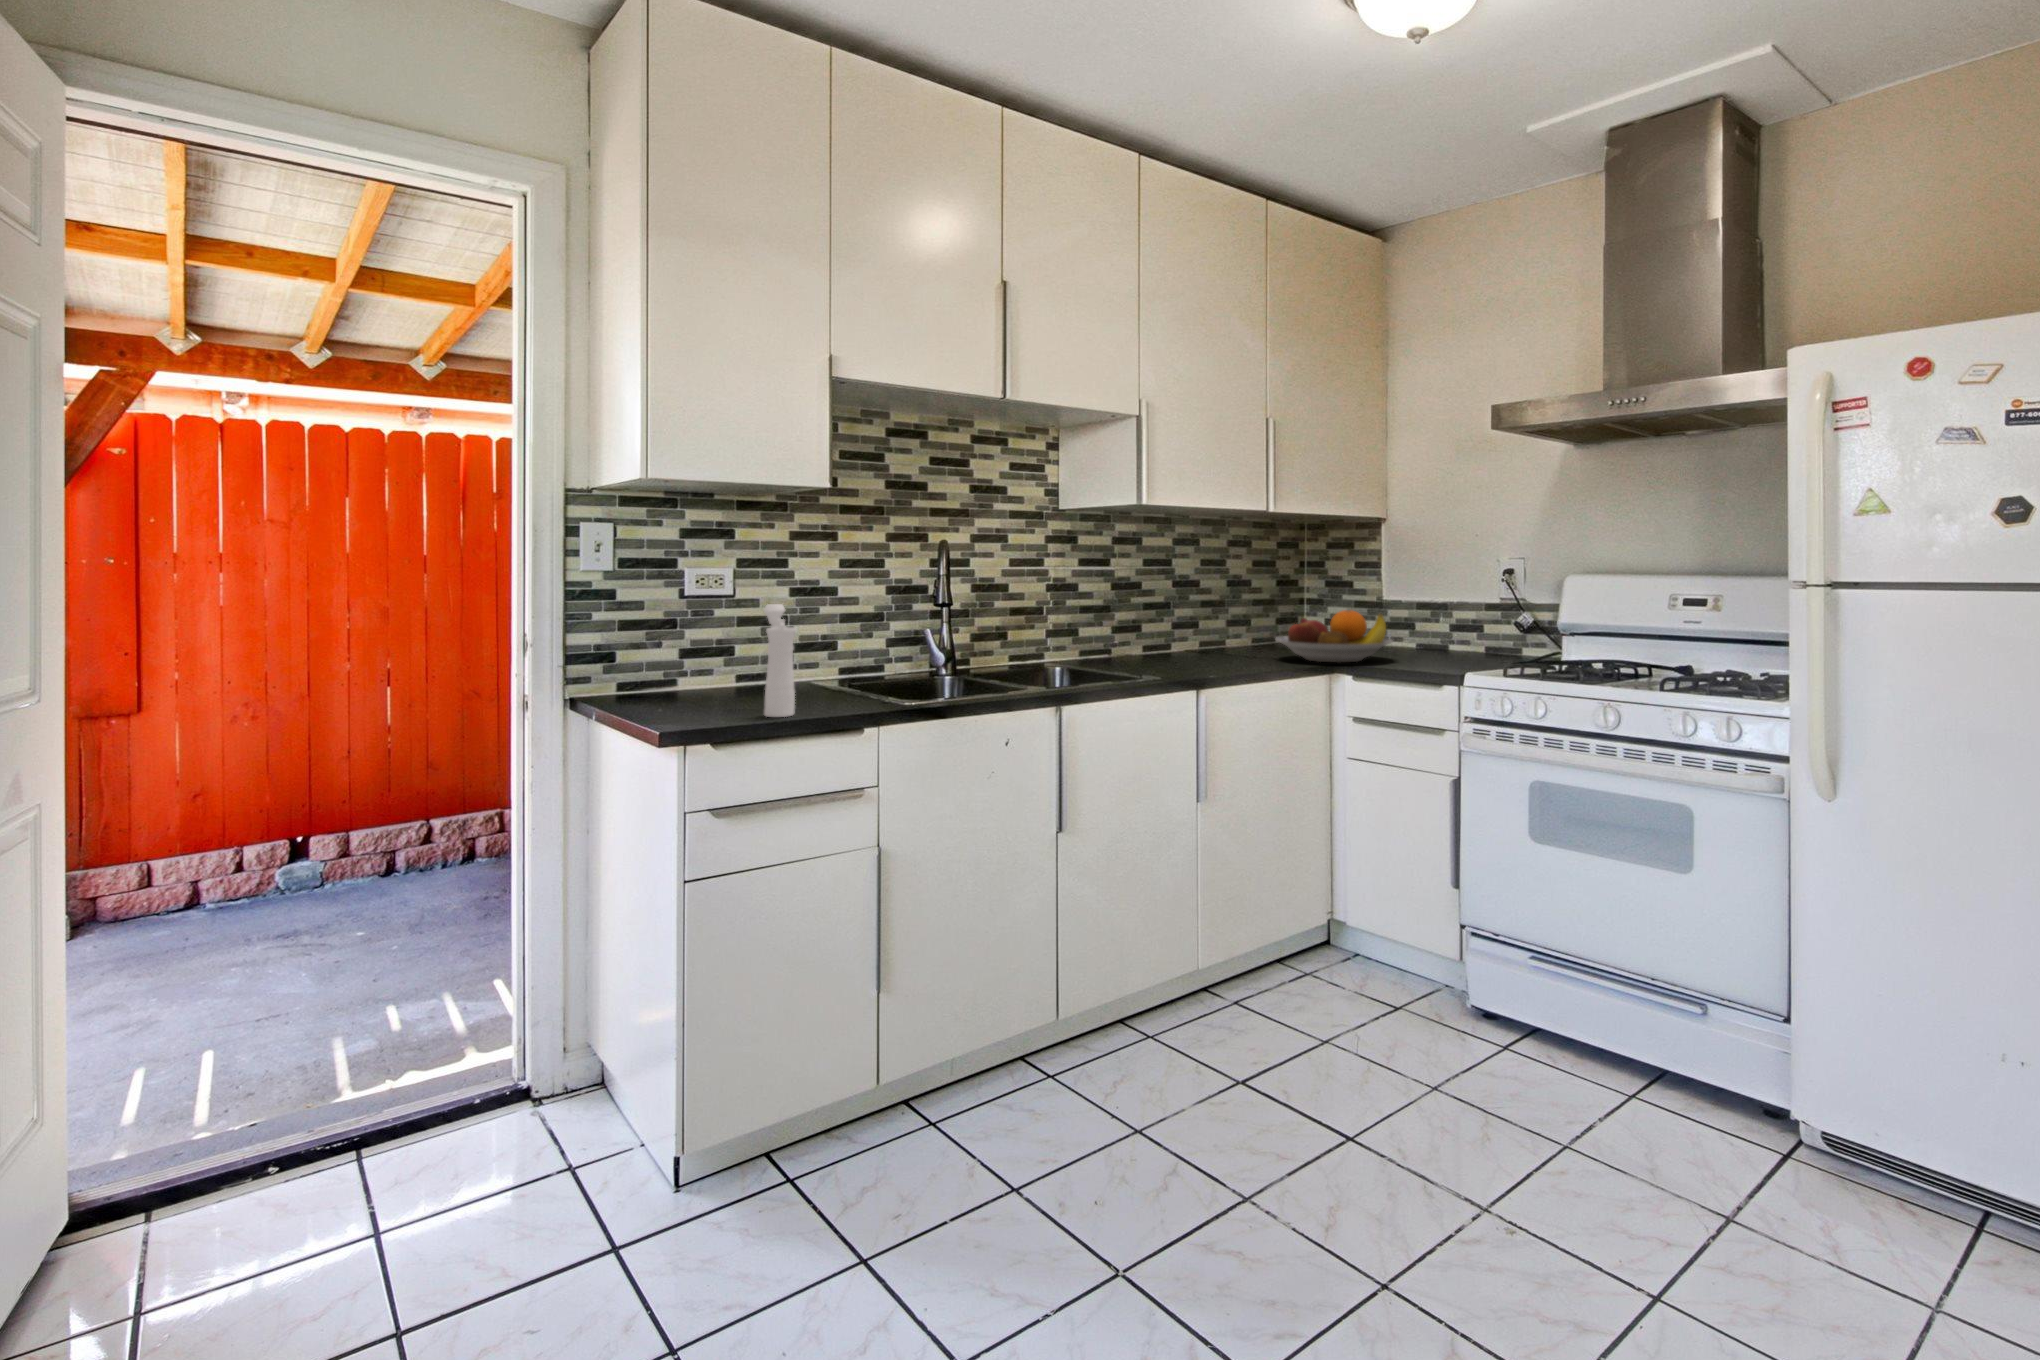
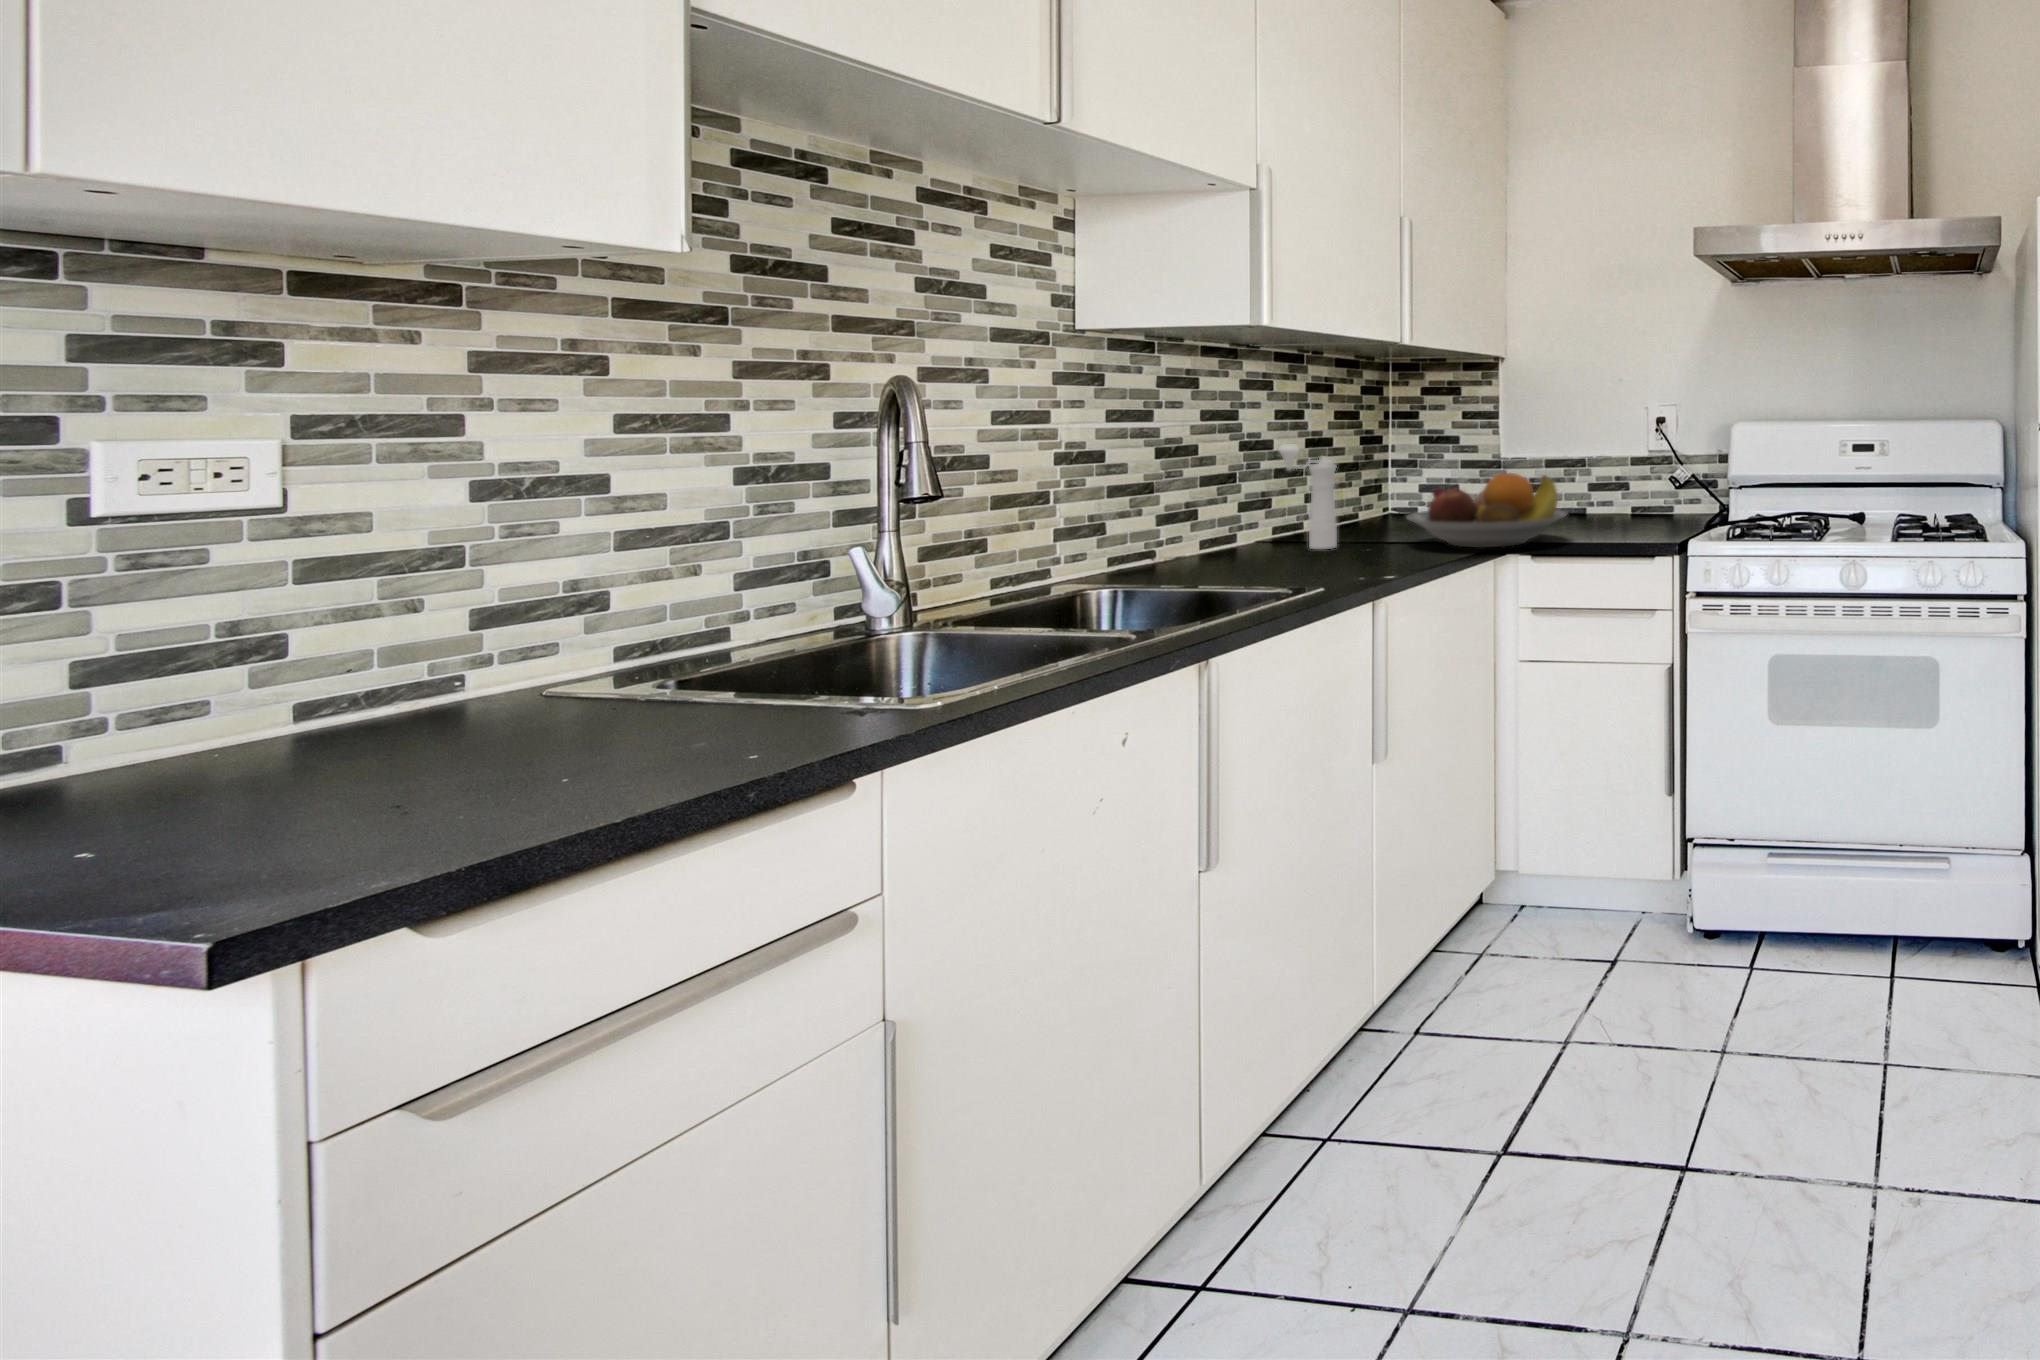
pepper mill: present [764,604,796,717] -> present [1279,444,1337,549]

